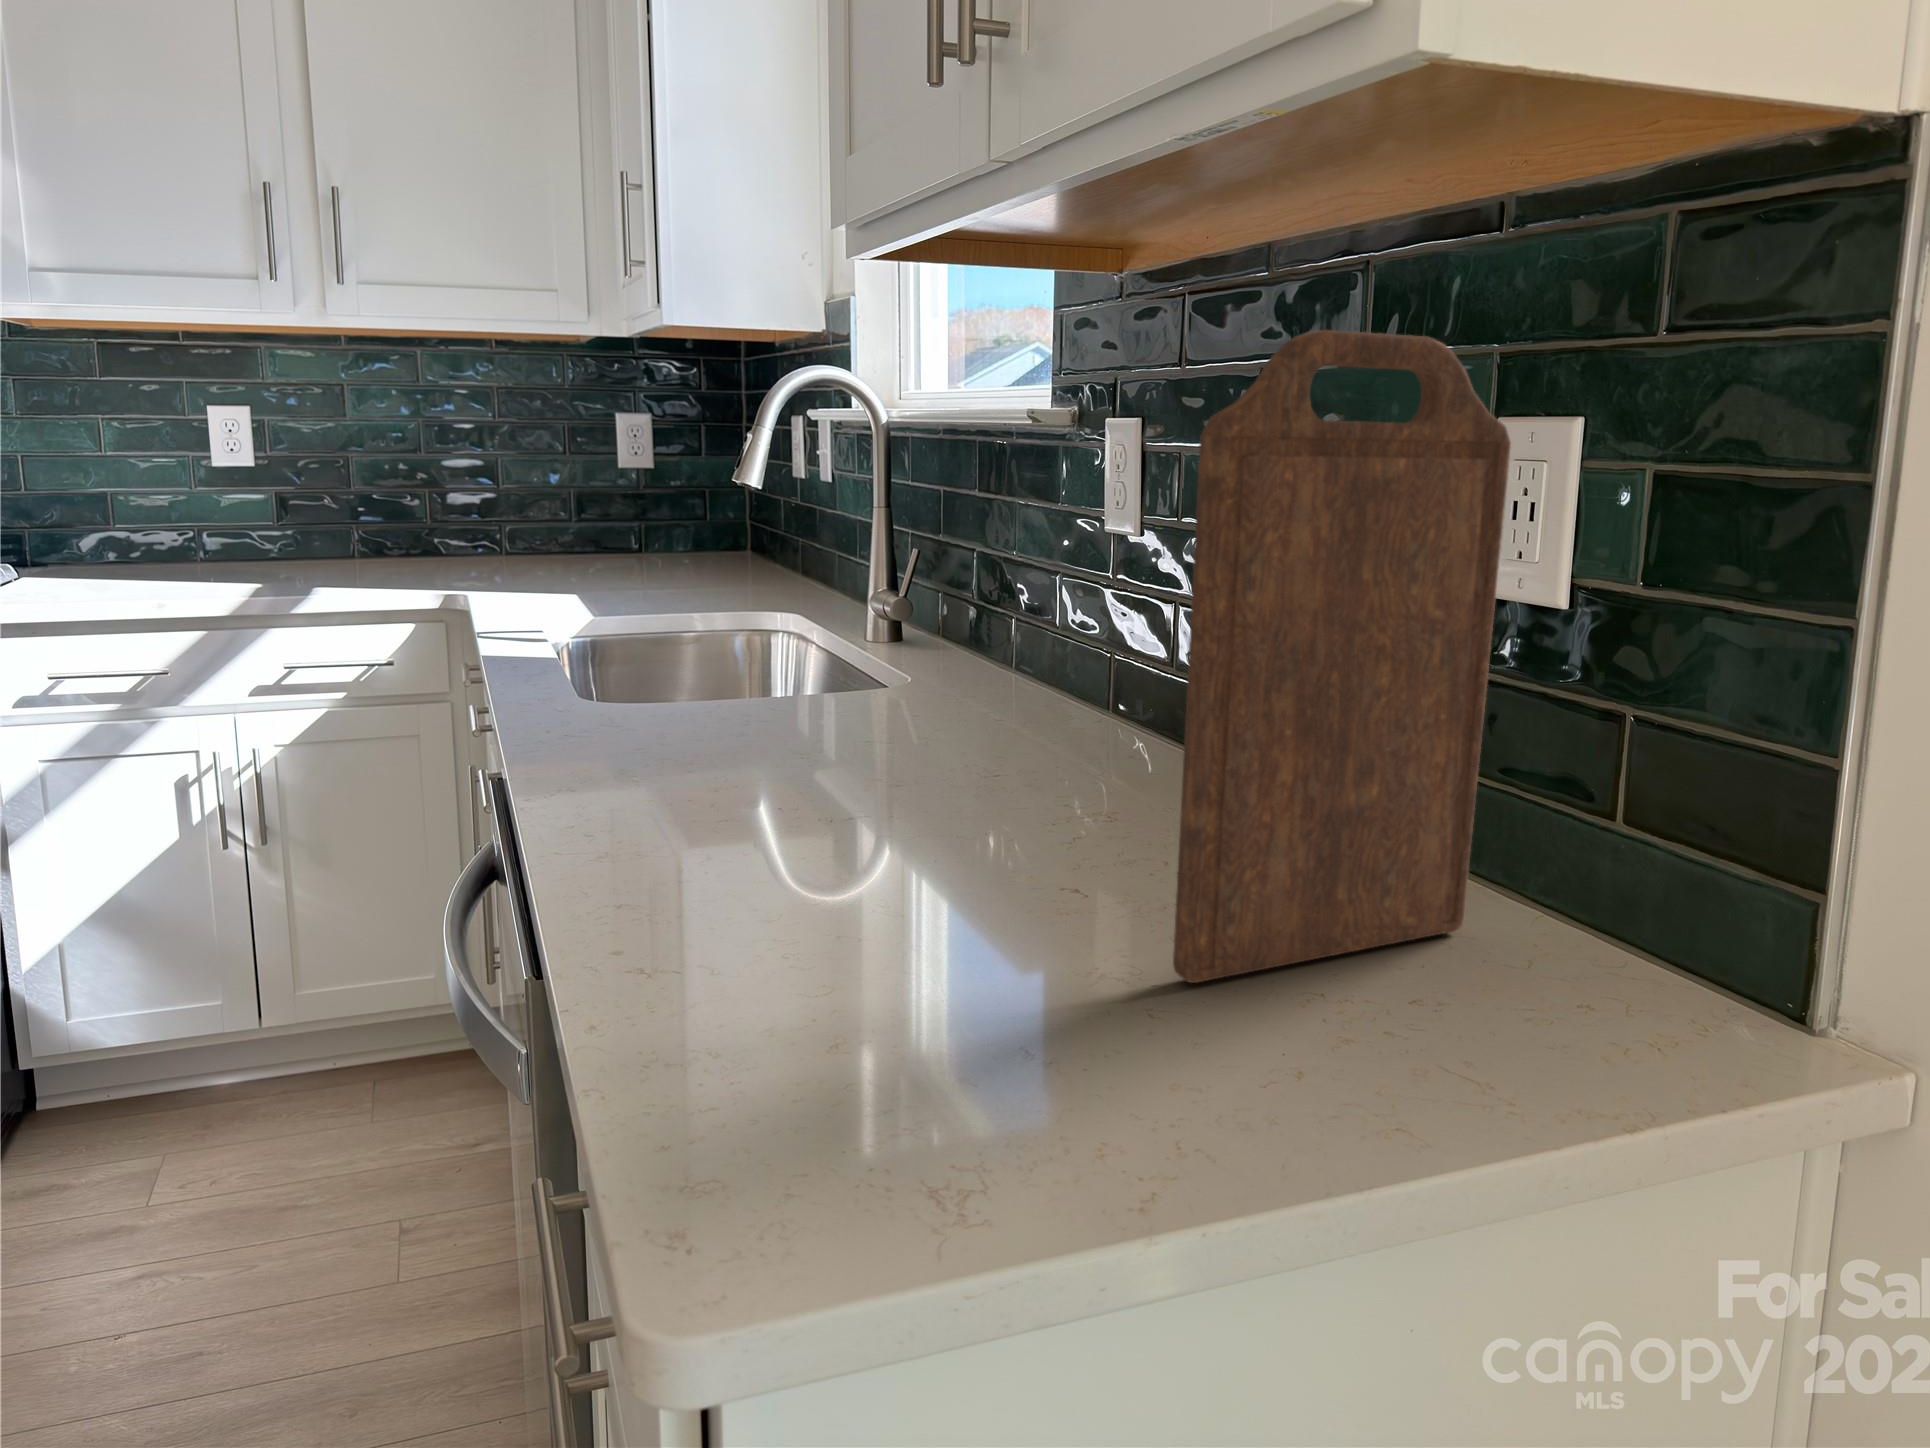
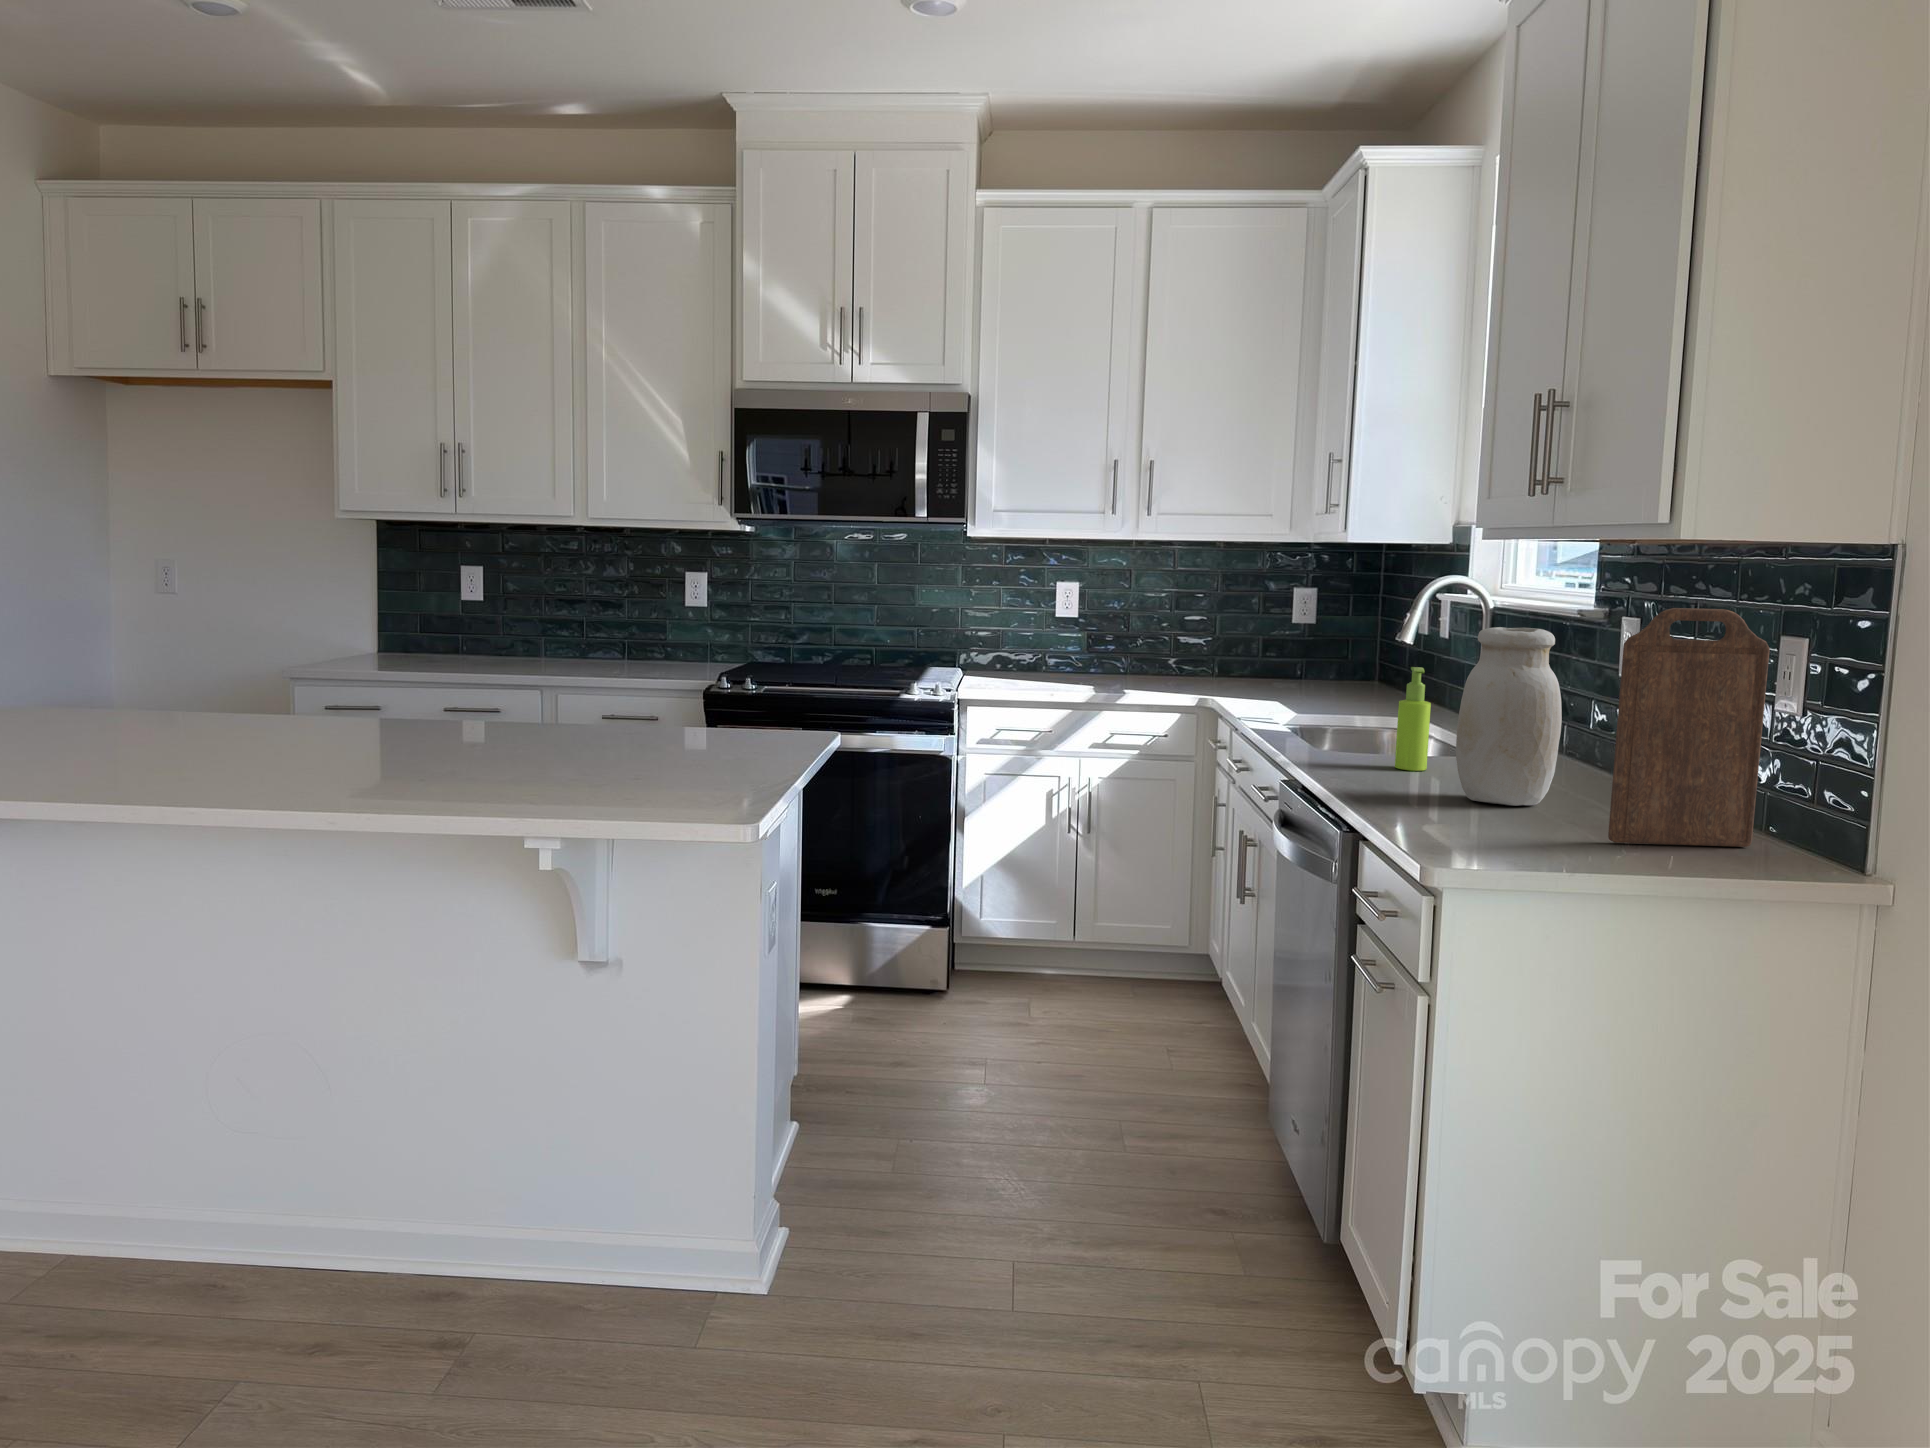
jar: none [803,424,1026,845] -> present [1456,627,1562,806]
soap dispenser: none [707,528,773,743] -> present [1395,667,1431,771]

